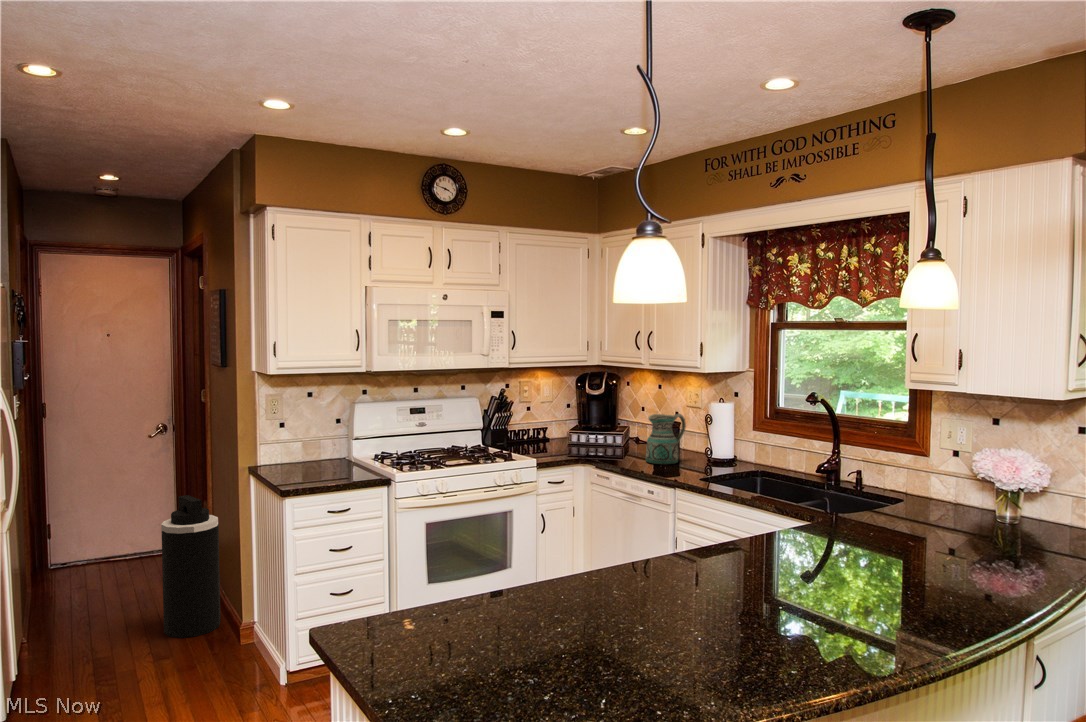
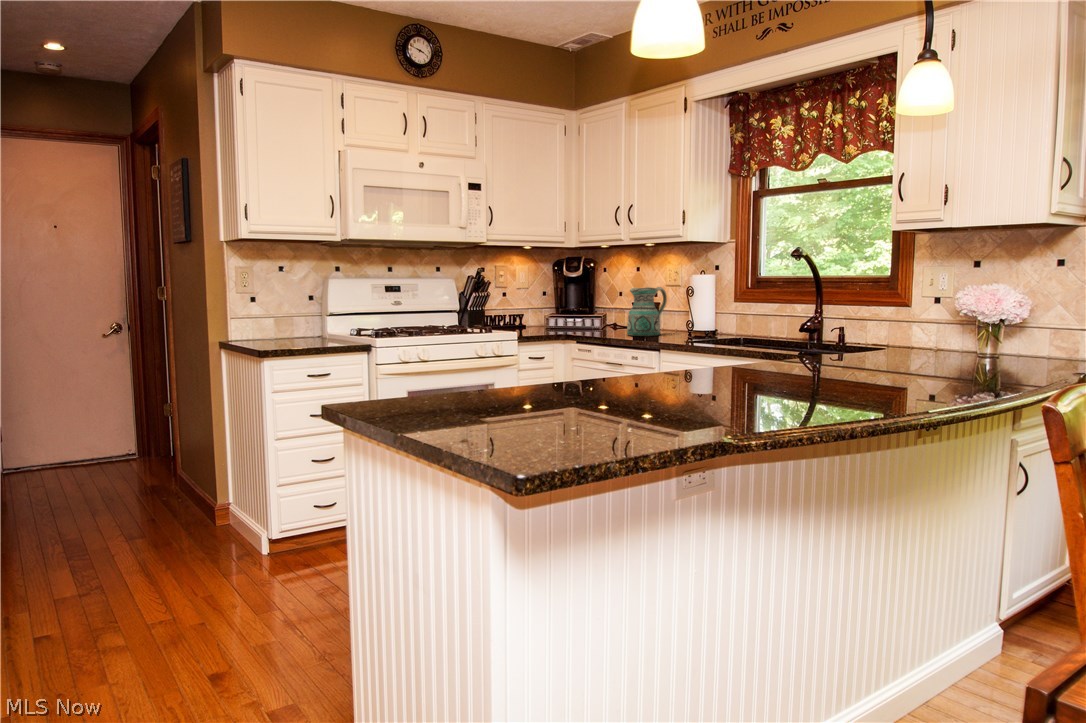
trash can: present [161,495,221,638] -> none [127,378,193,521]

